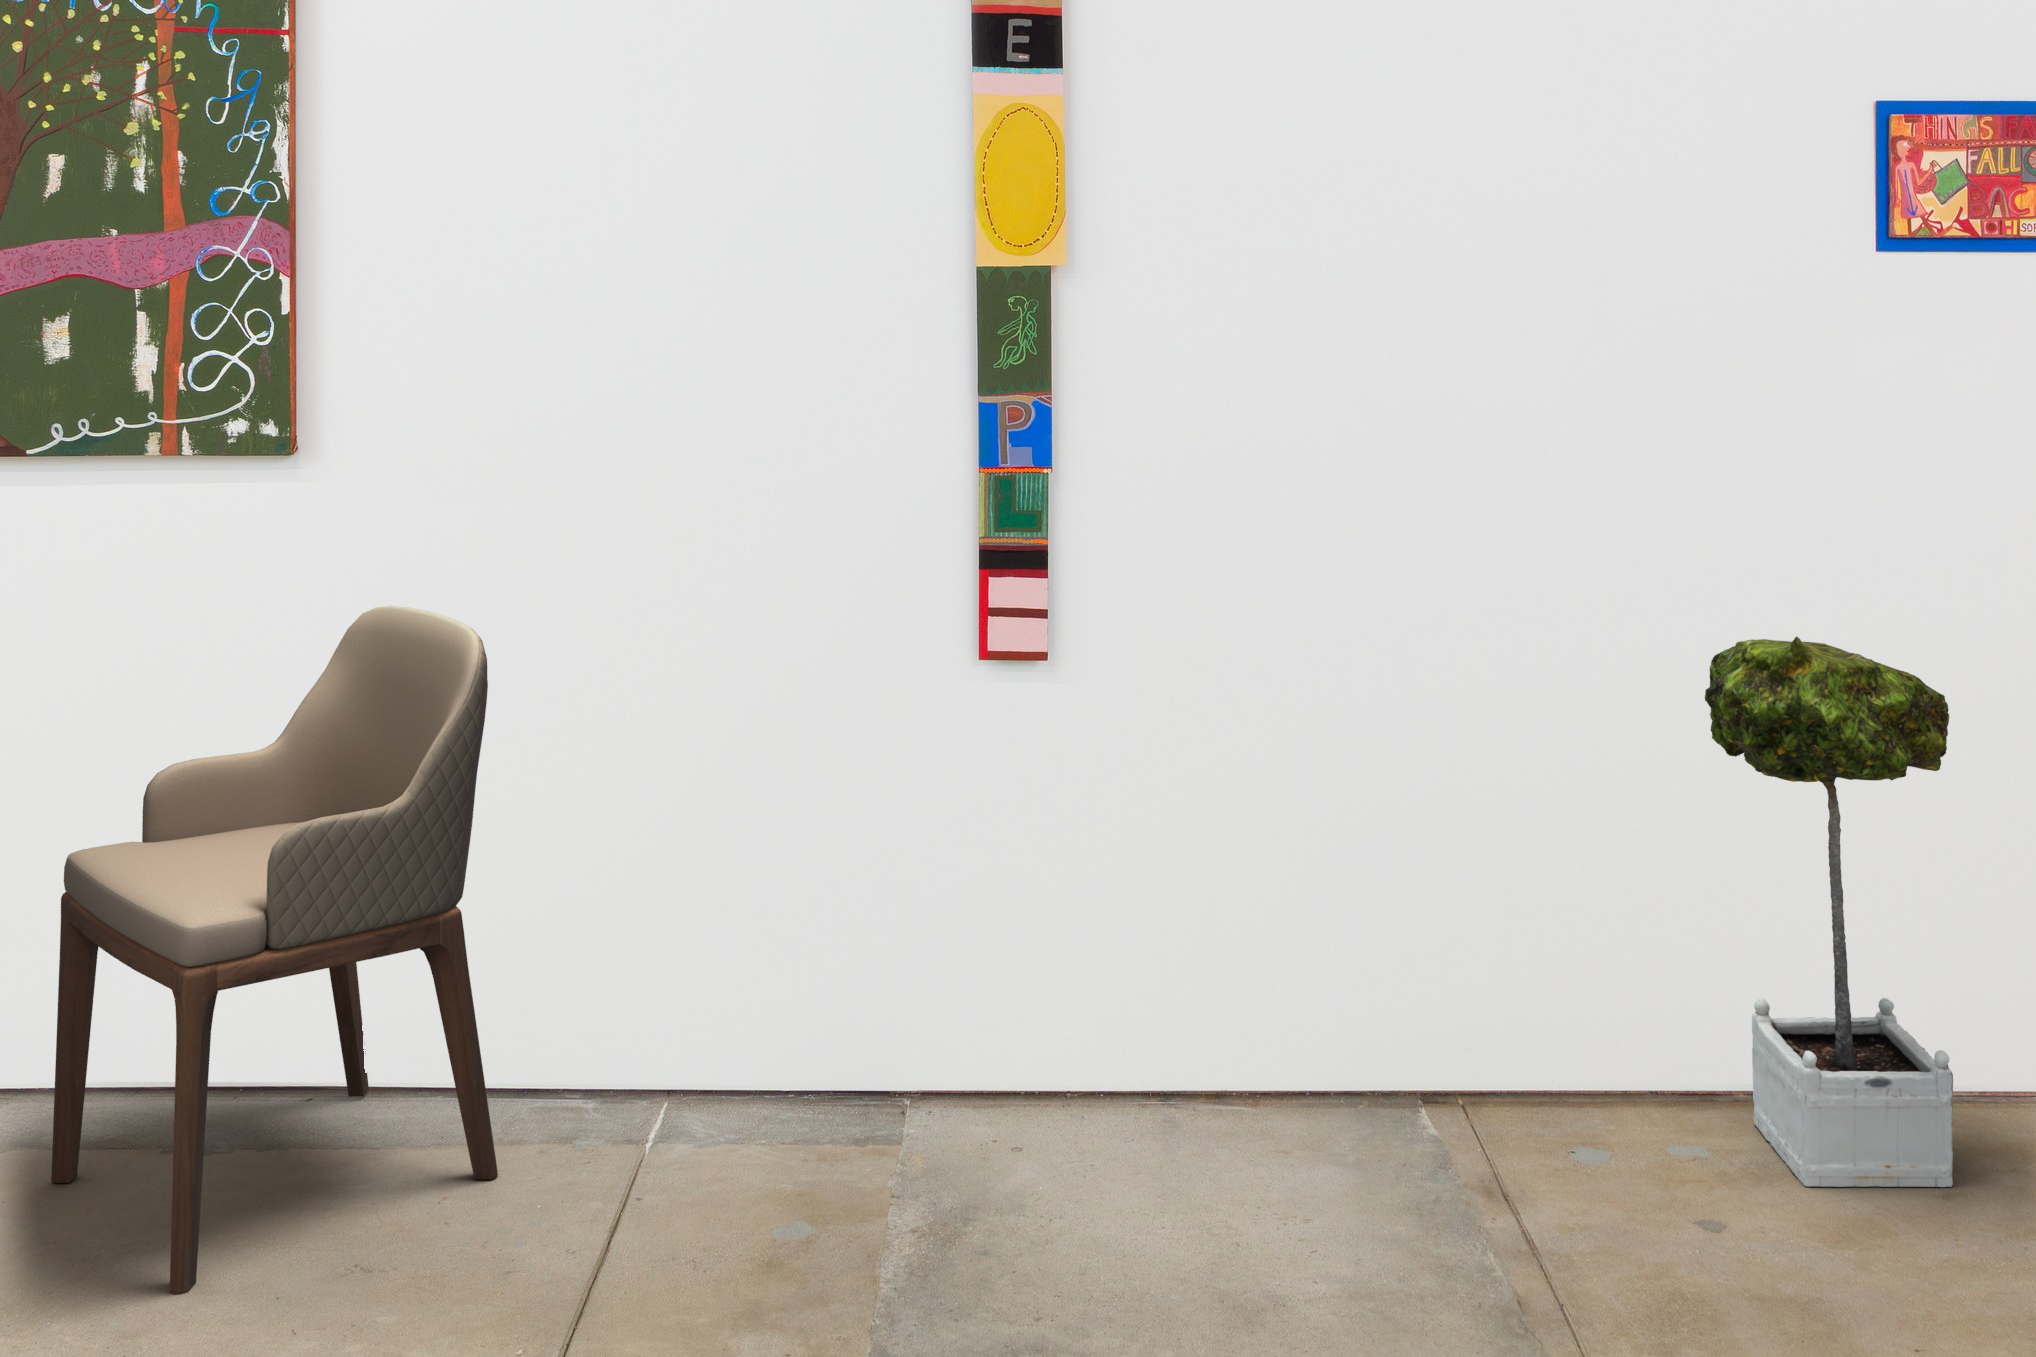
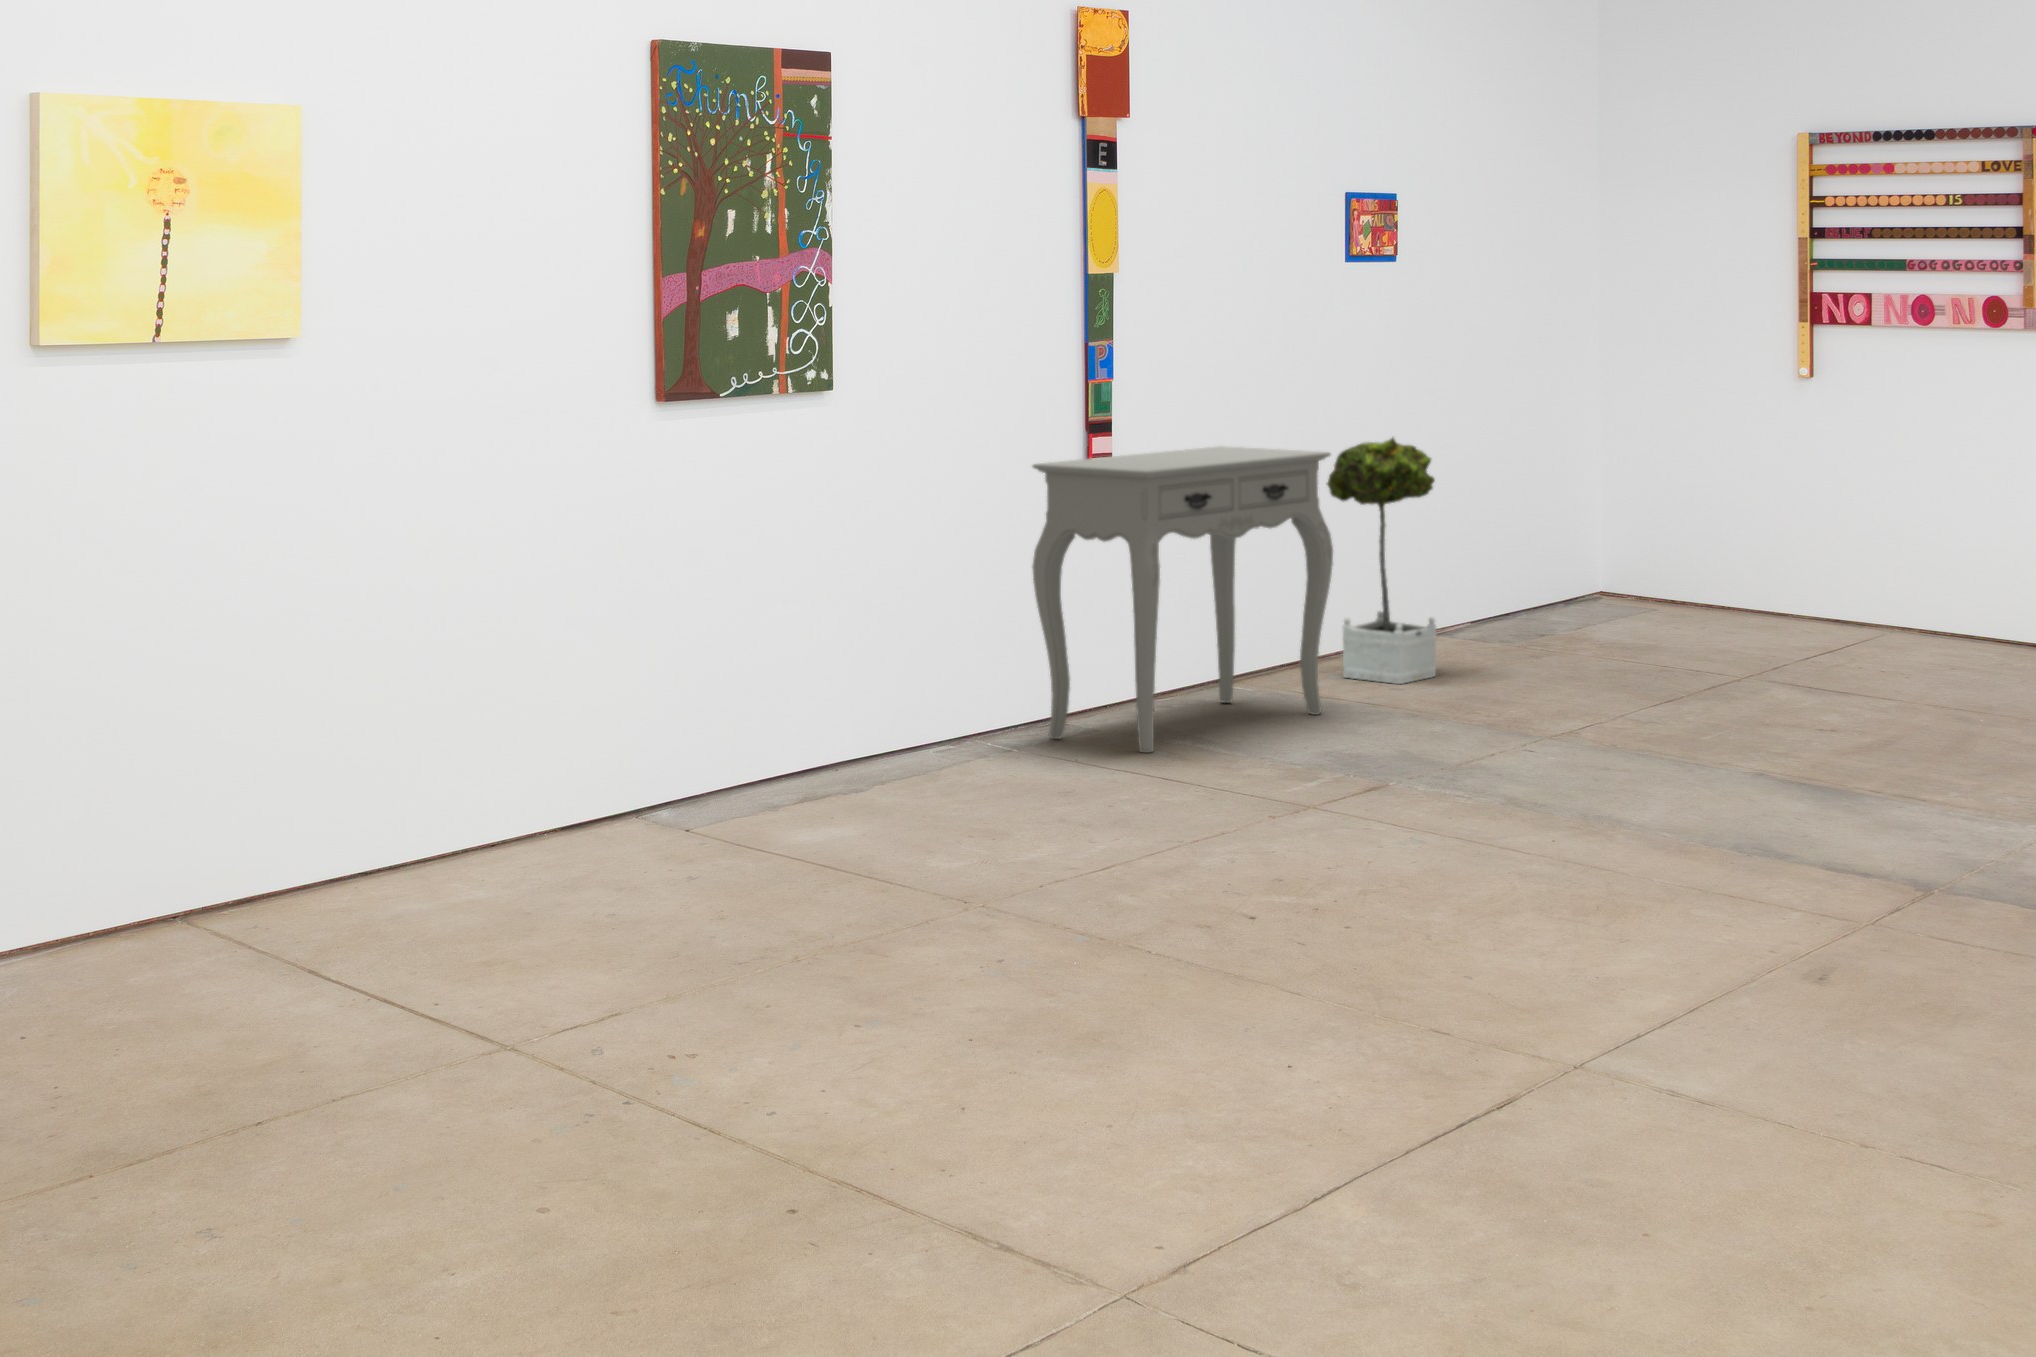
armchair: present [51,606,498,1295] -> none [847,473,1030,803]
console table: none [731,612,1403,1229] -> present [1032,446,1333,753]

